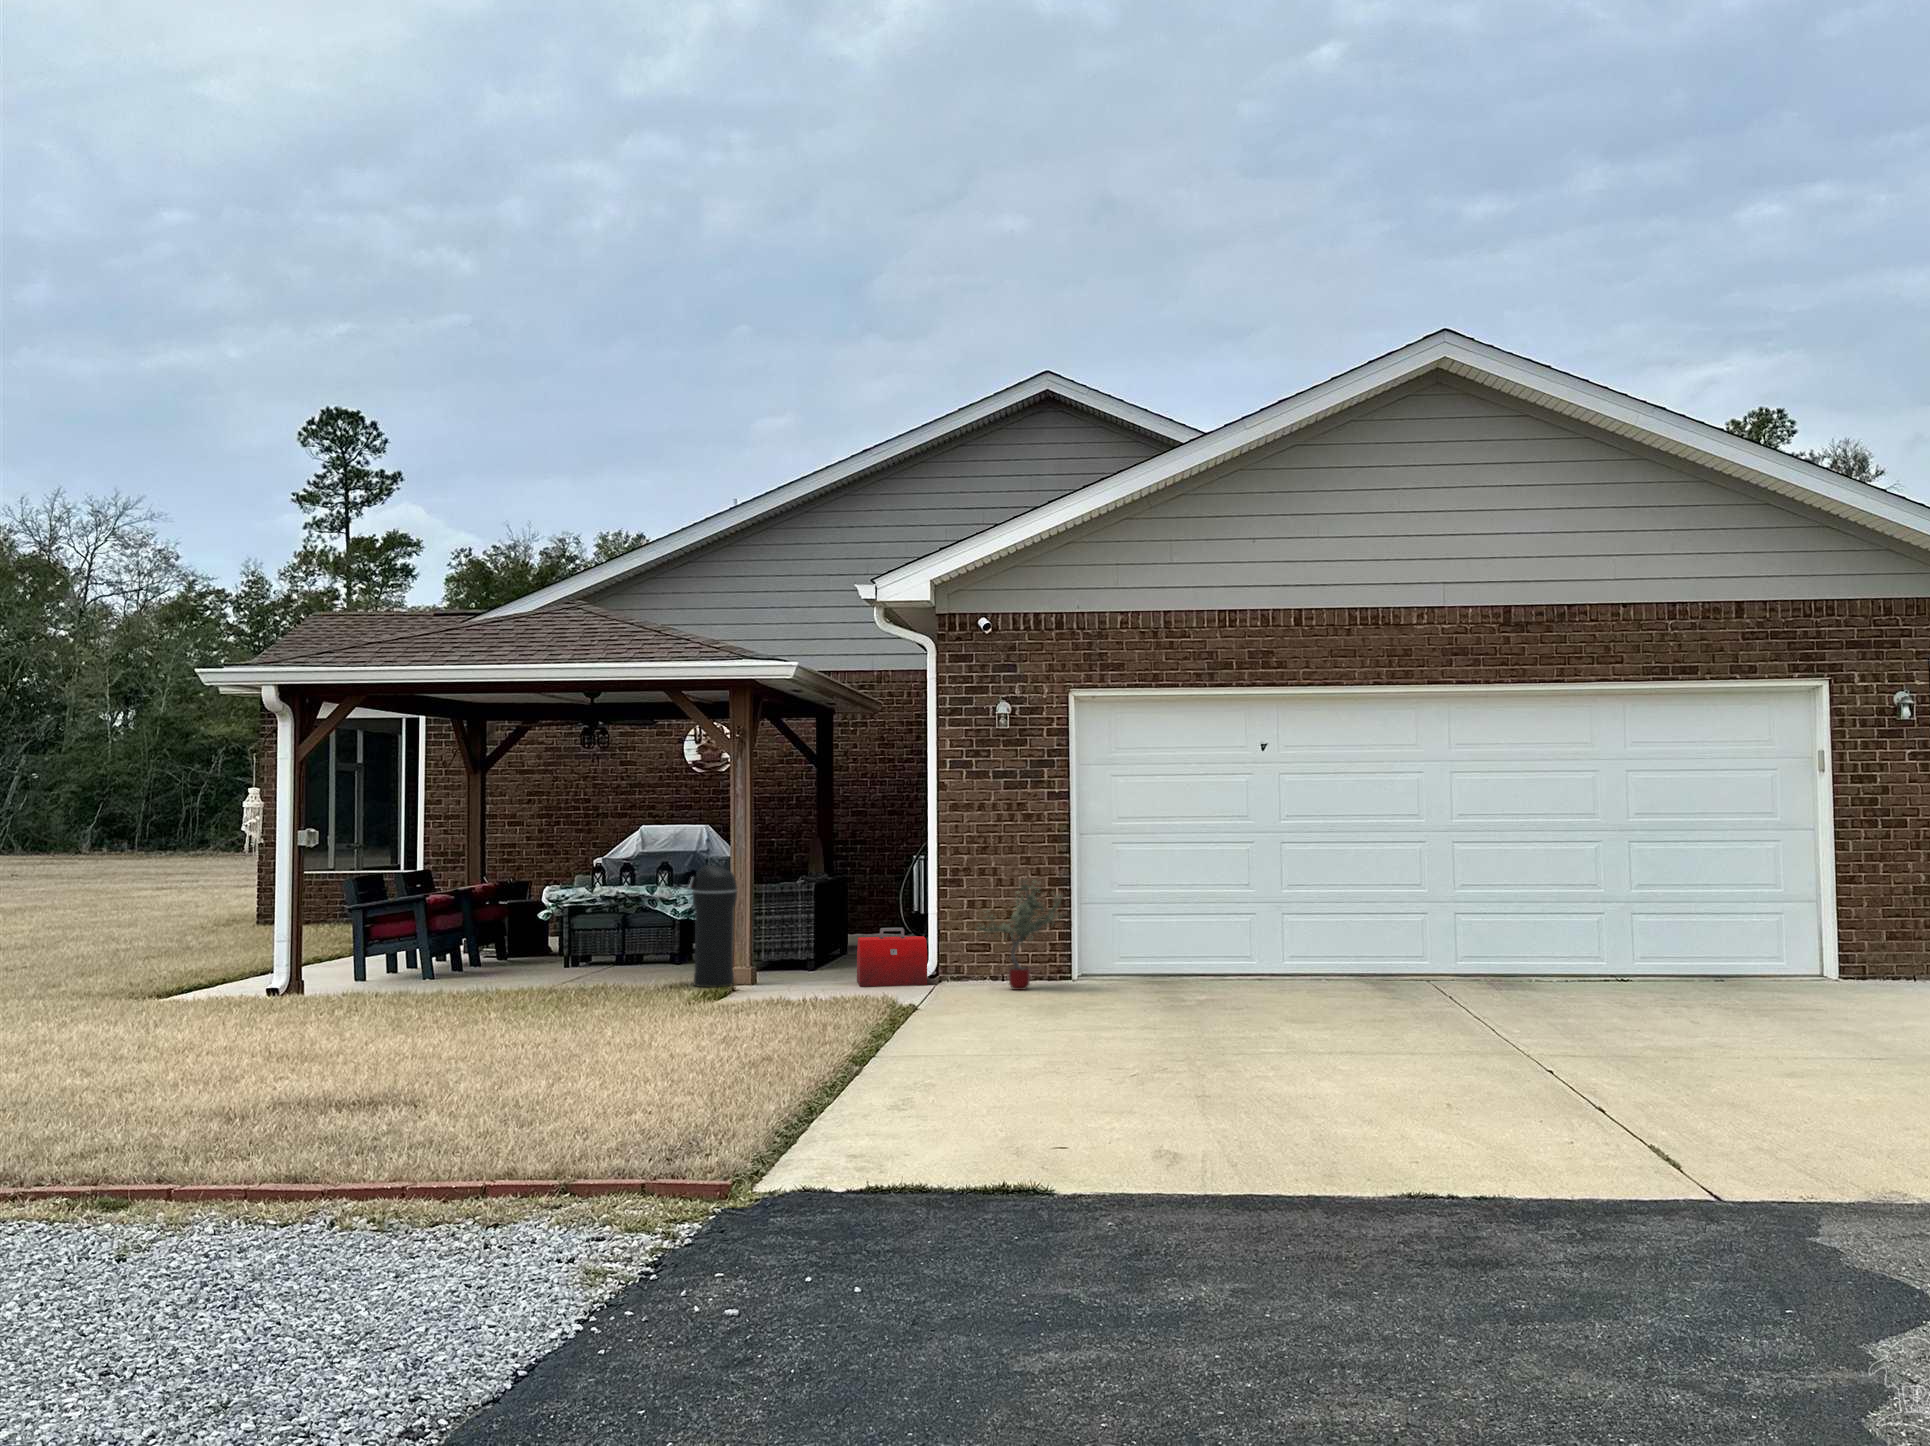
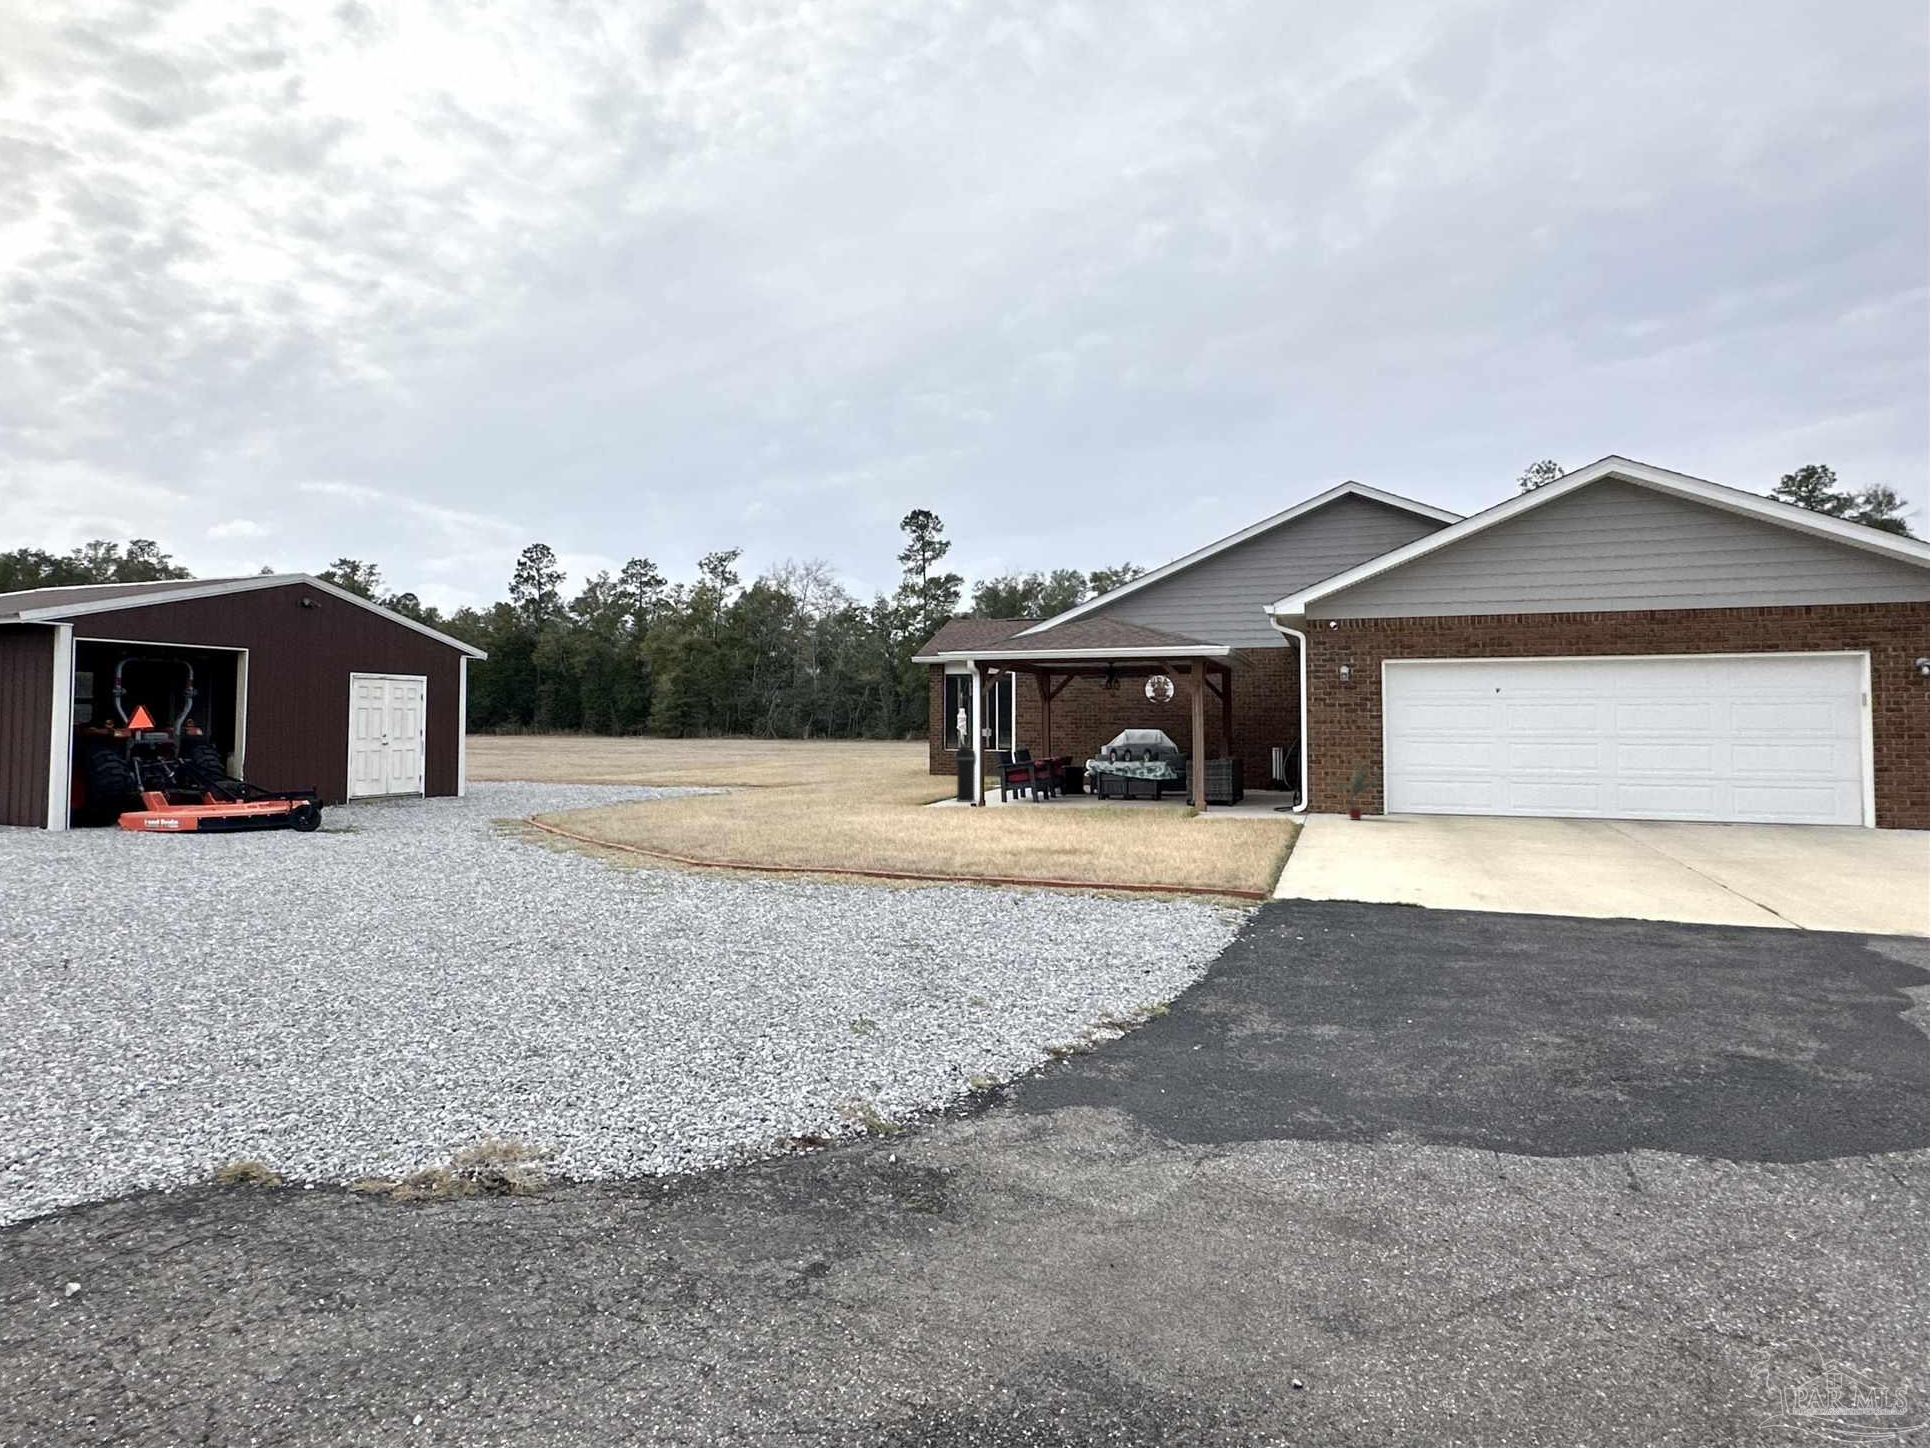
trash can: present [689,865,737,987] -> present [954,746,976,802]
toolbox: present [857,928,927,987] -> none [1261,785,1301,815]

